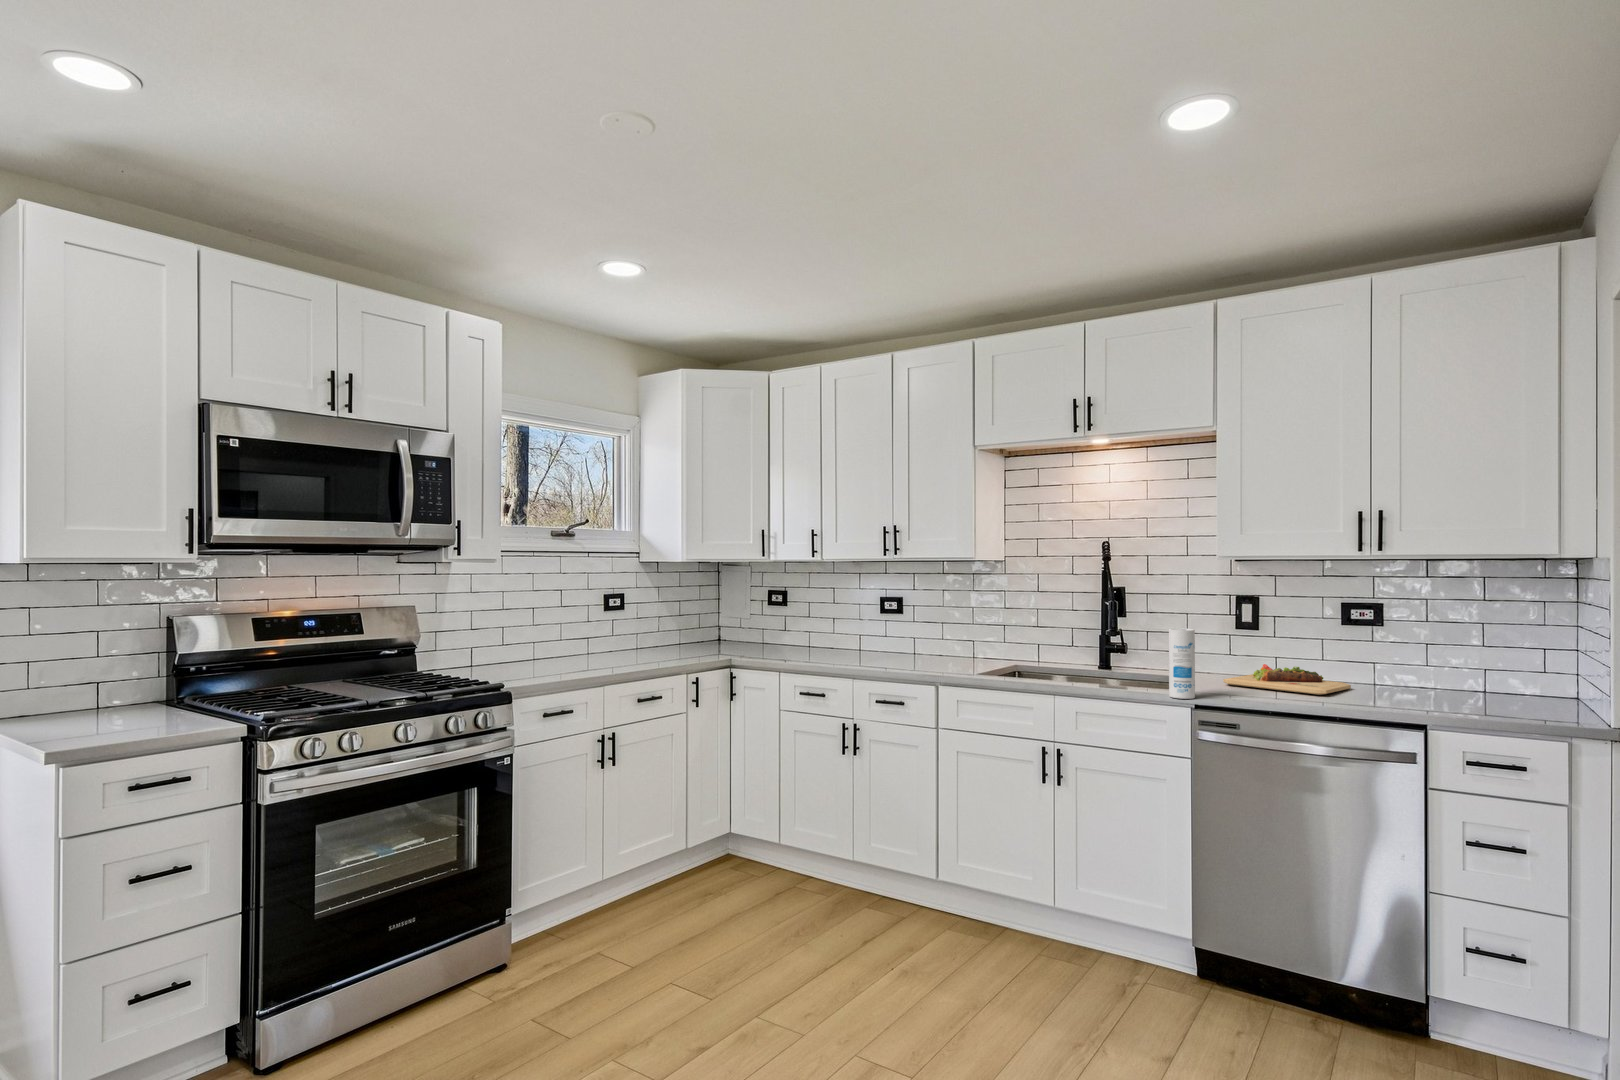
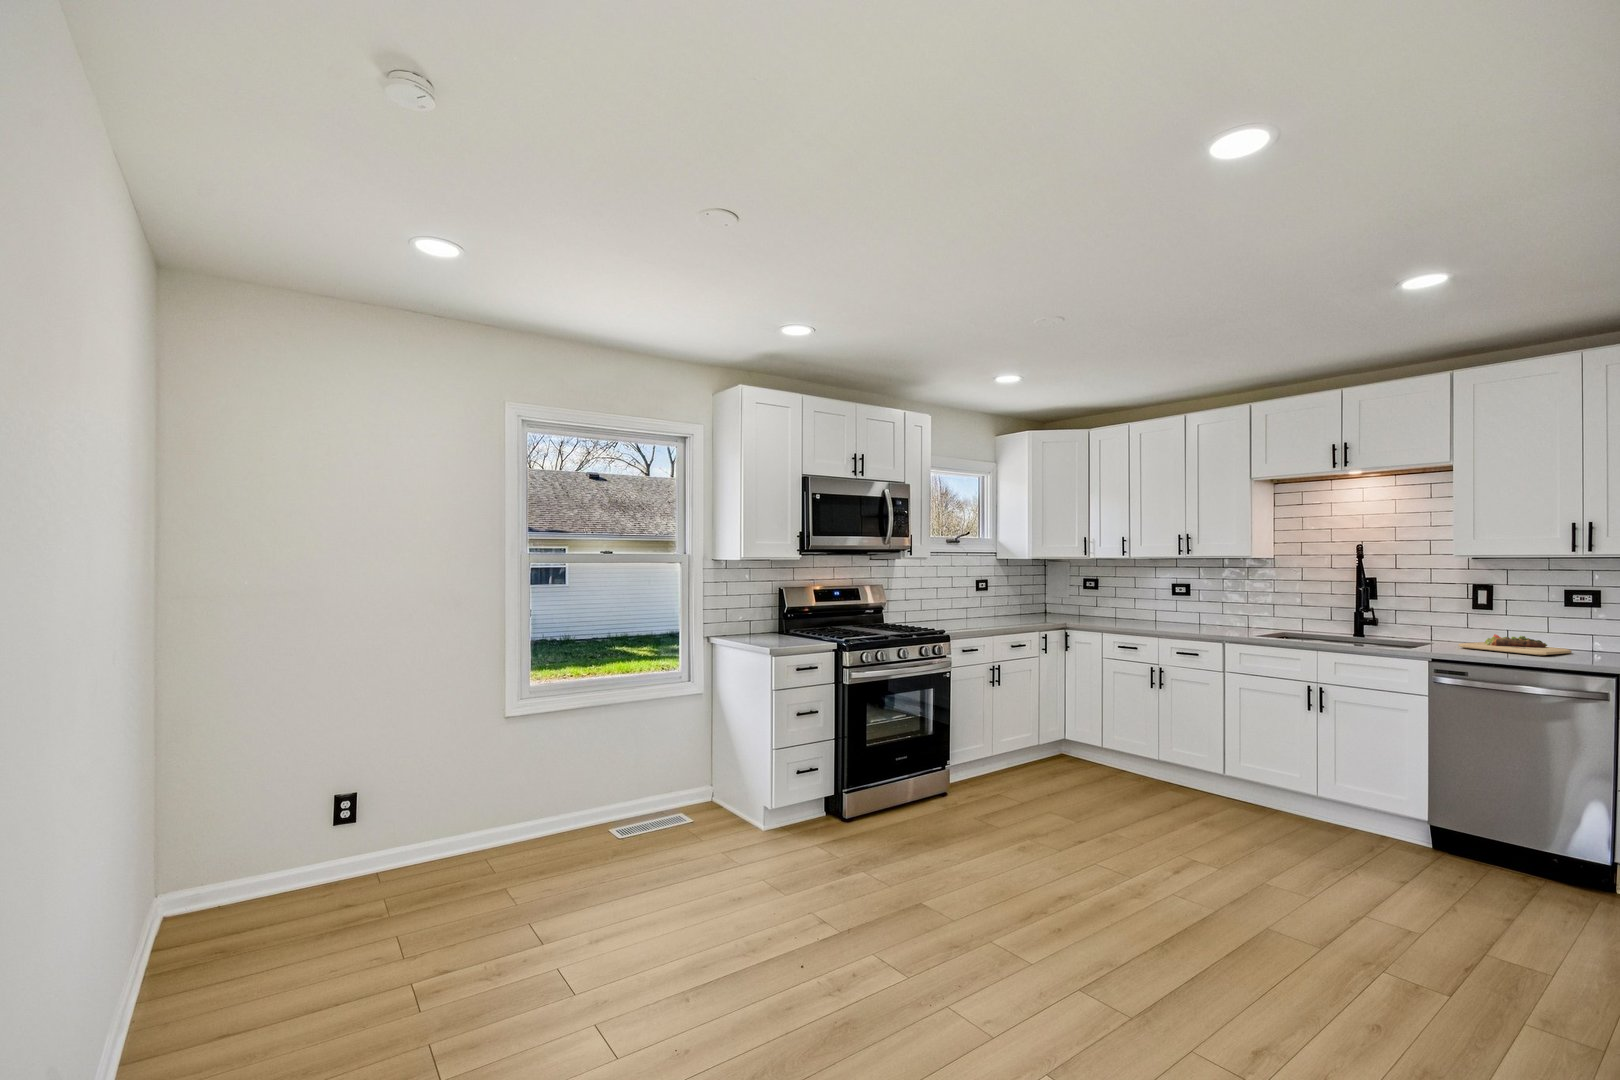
canister: present [1169,628,1195,699] -> none [1410,606,1432,654]

